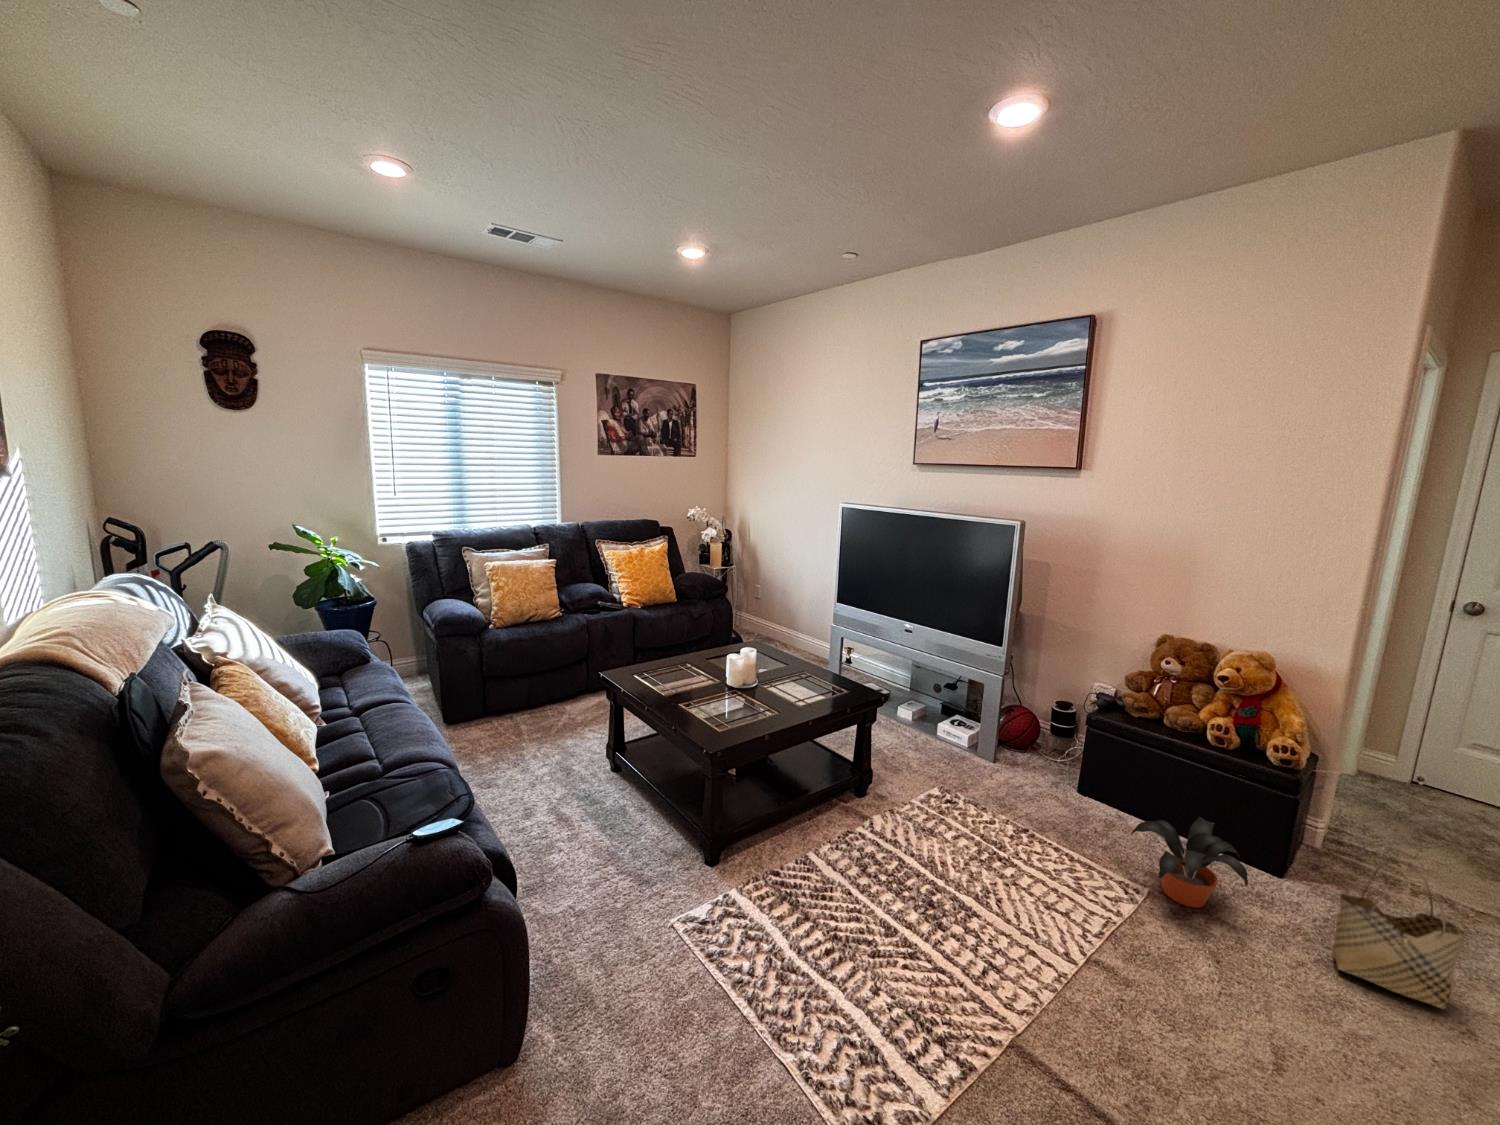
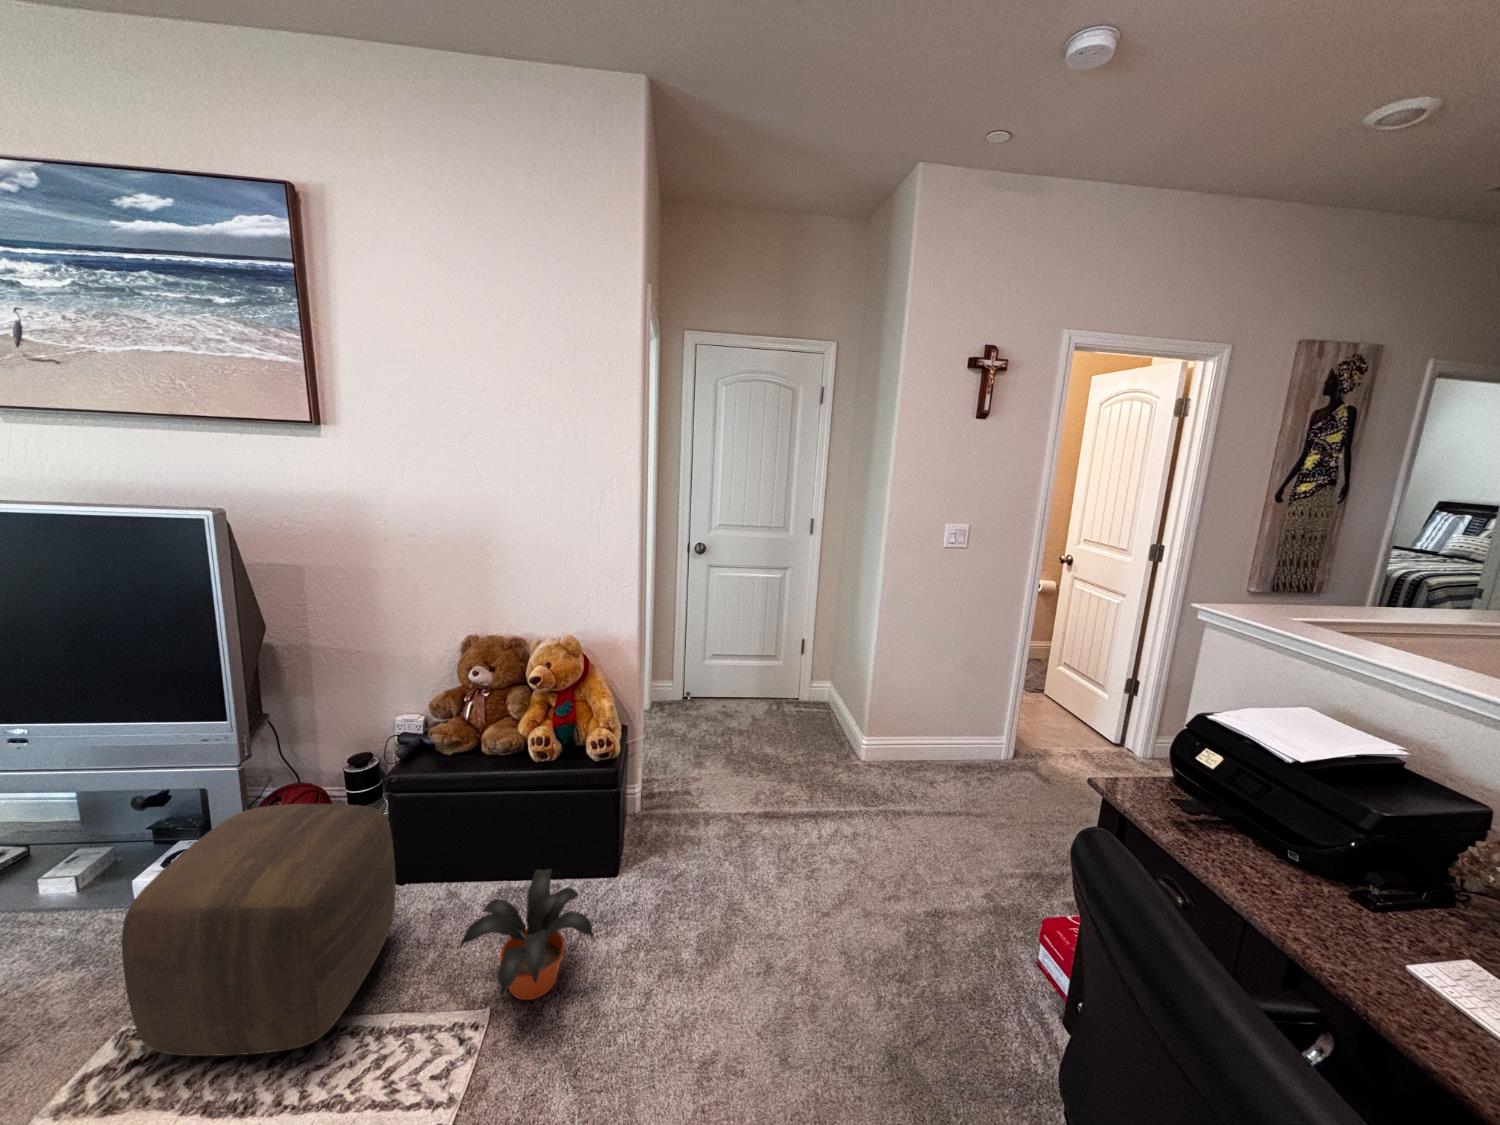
ottoman: none [951,698,1091,838] -> present [122,804,396,1056]
woven basket: present [1333,861,1465,1009] -> none [670,832,755,975]

